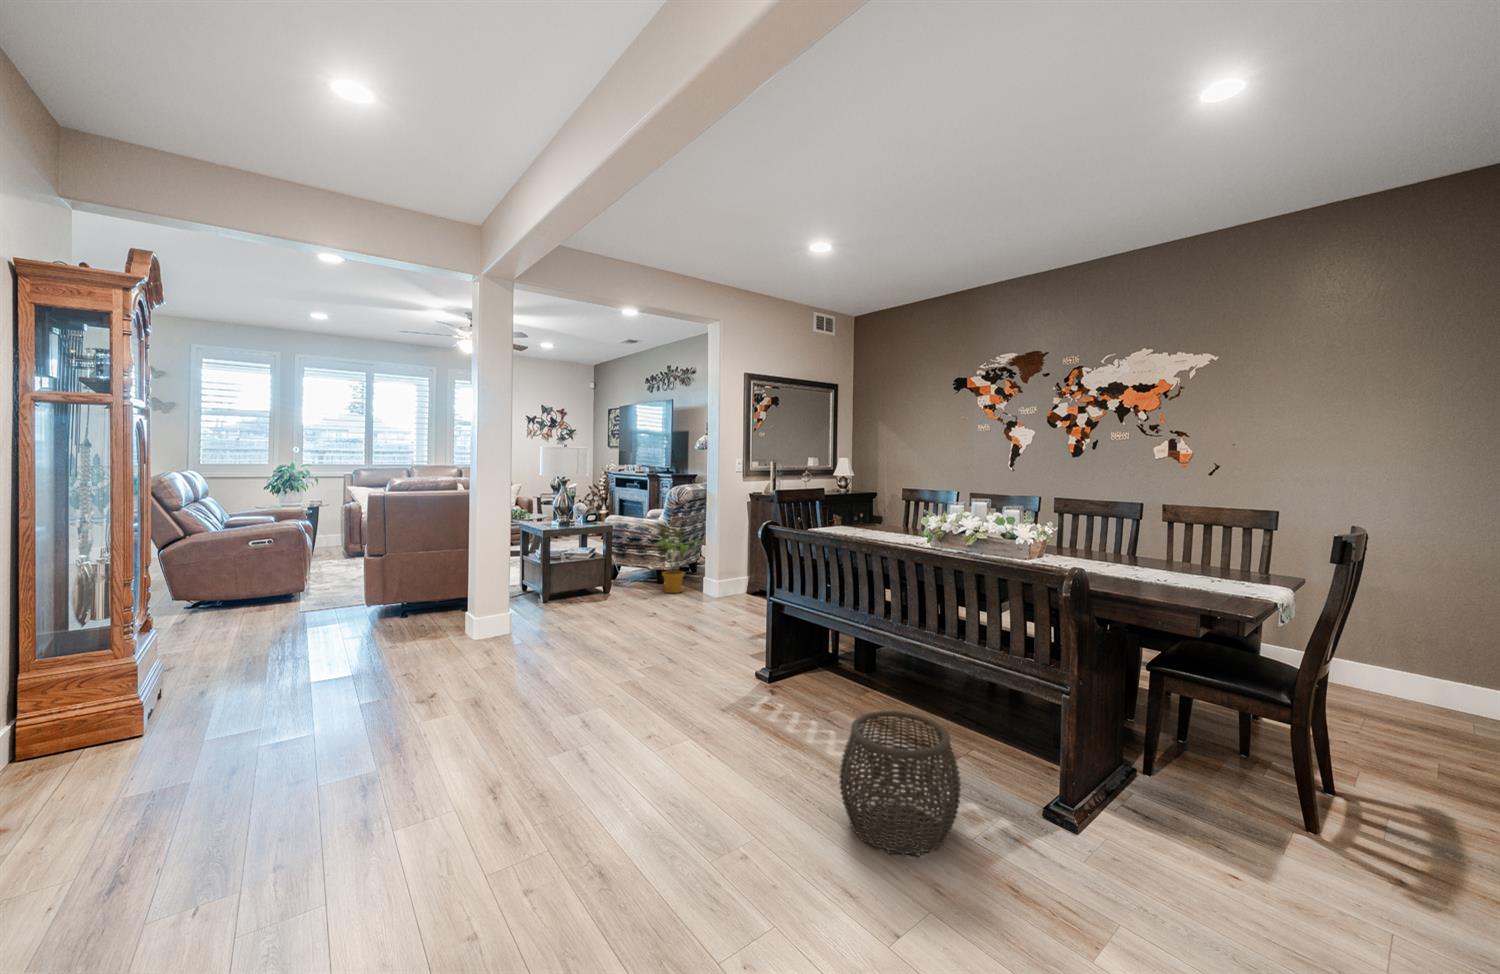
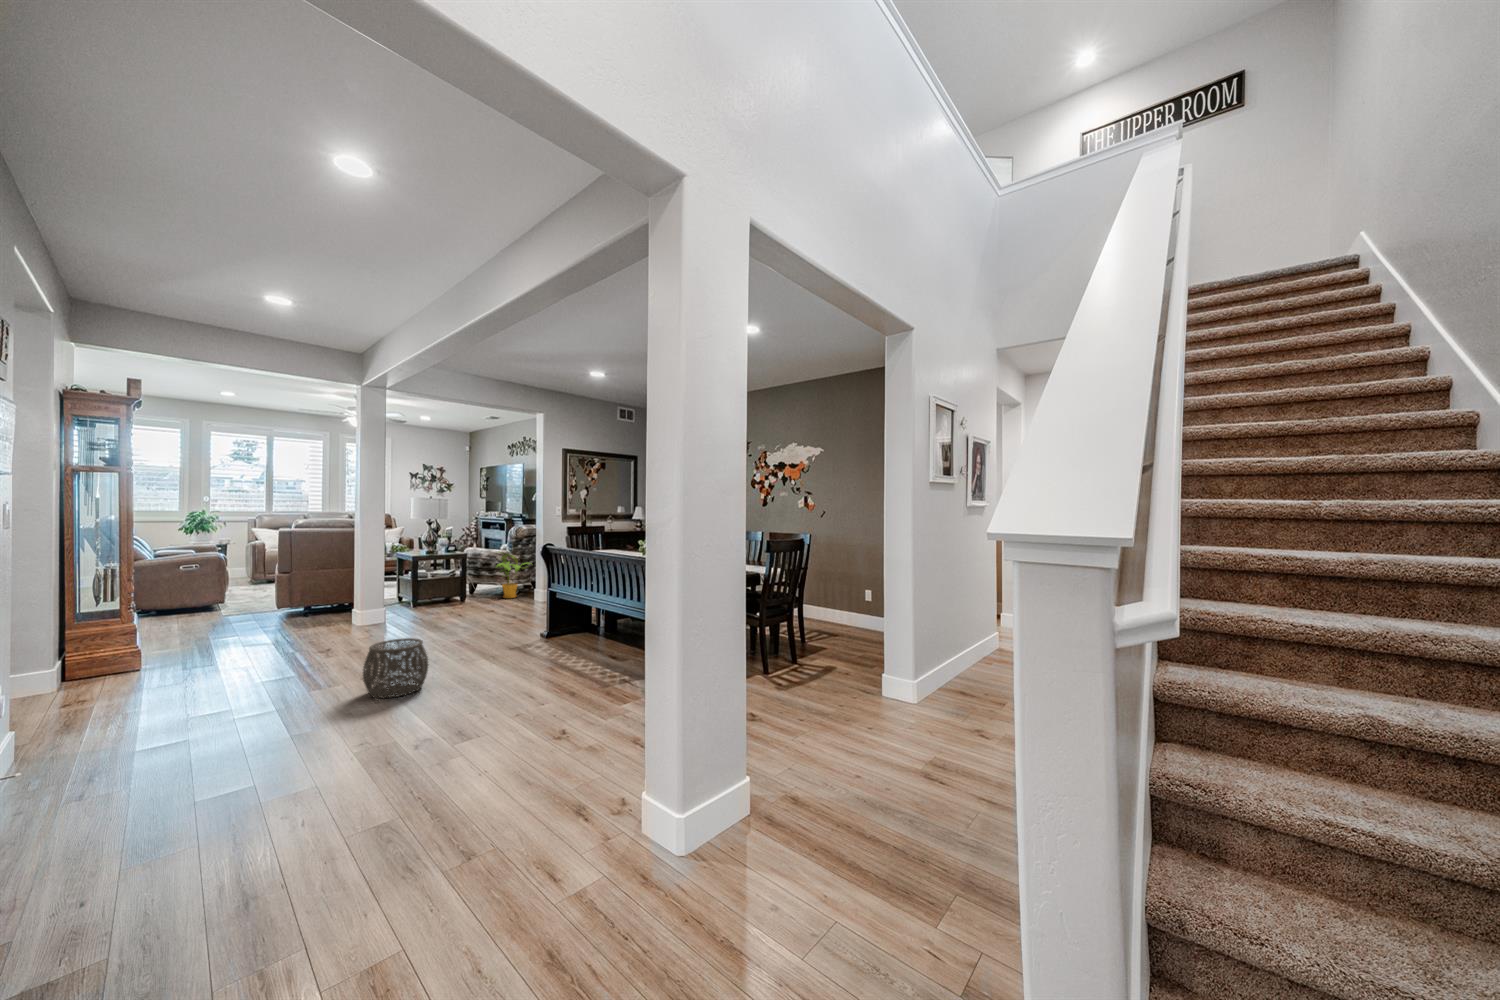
woven basket: present [839,711,961,856] -> present [363,638,429,698]

